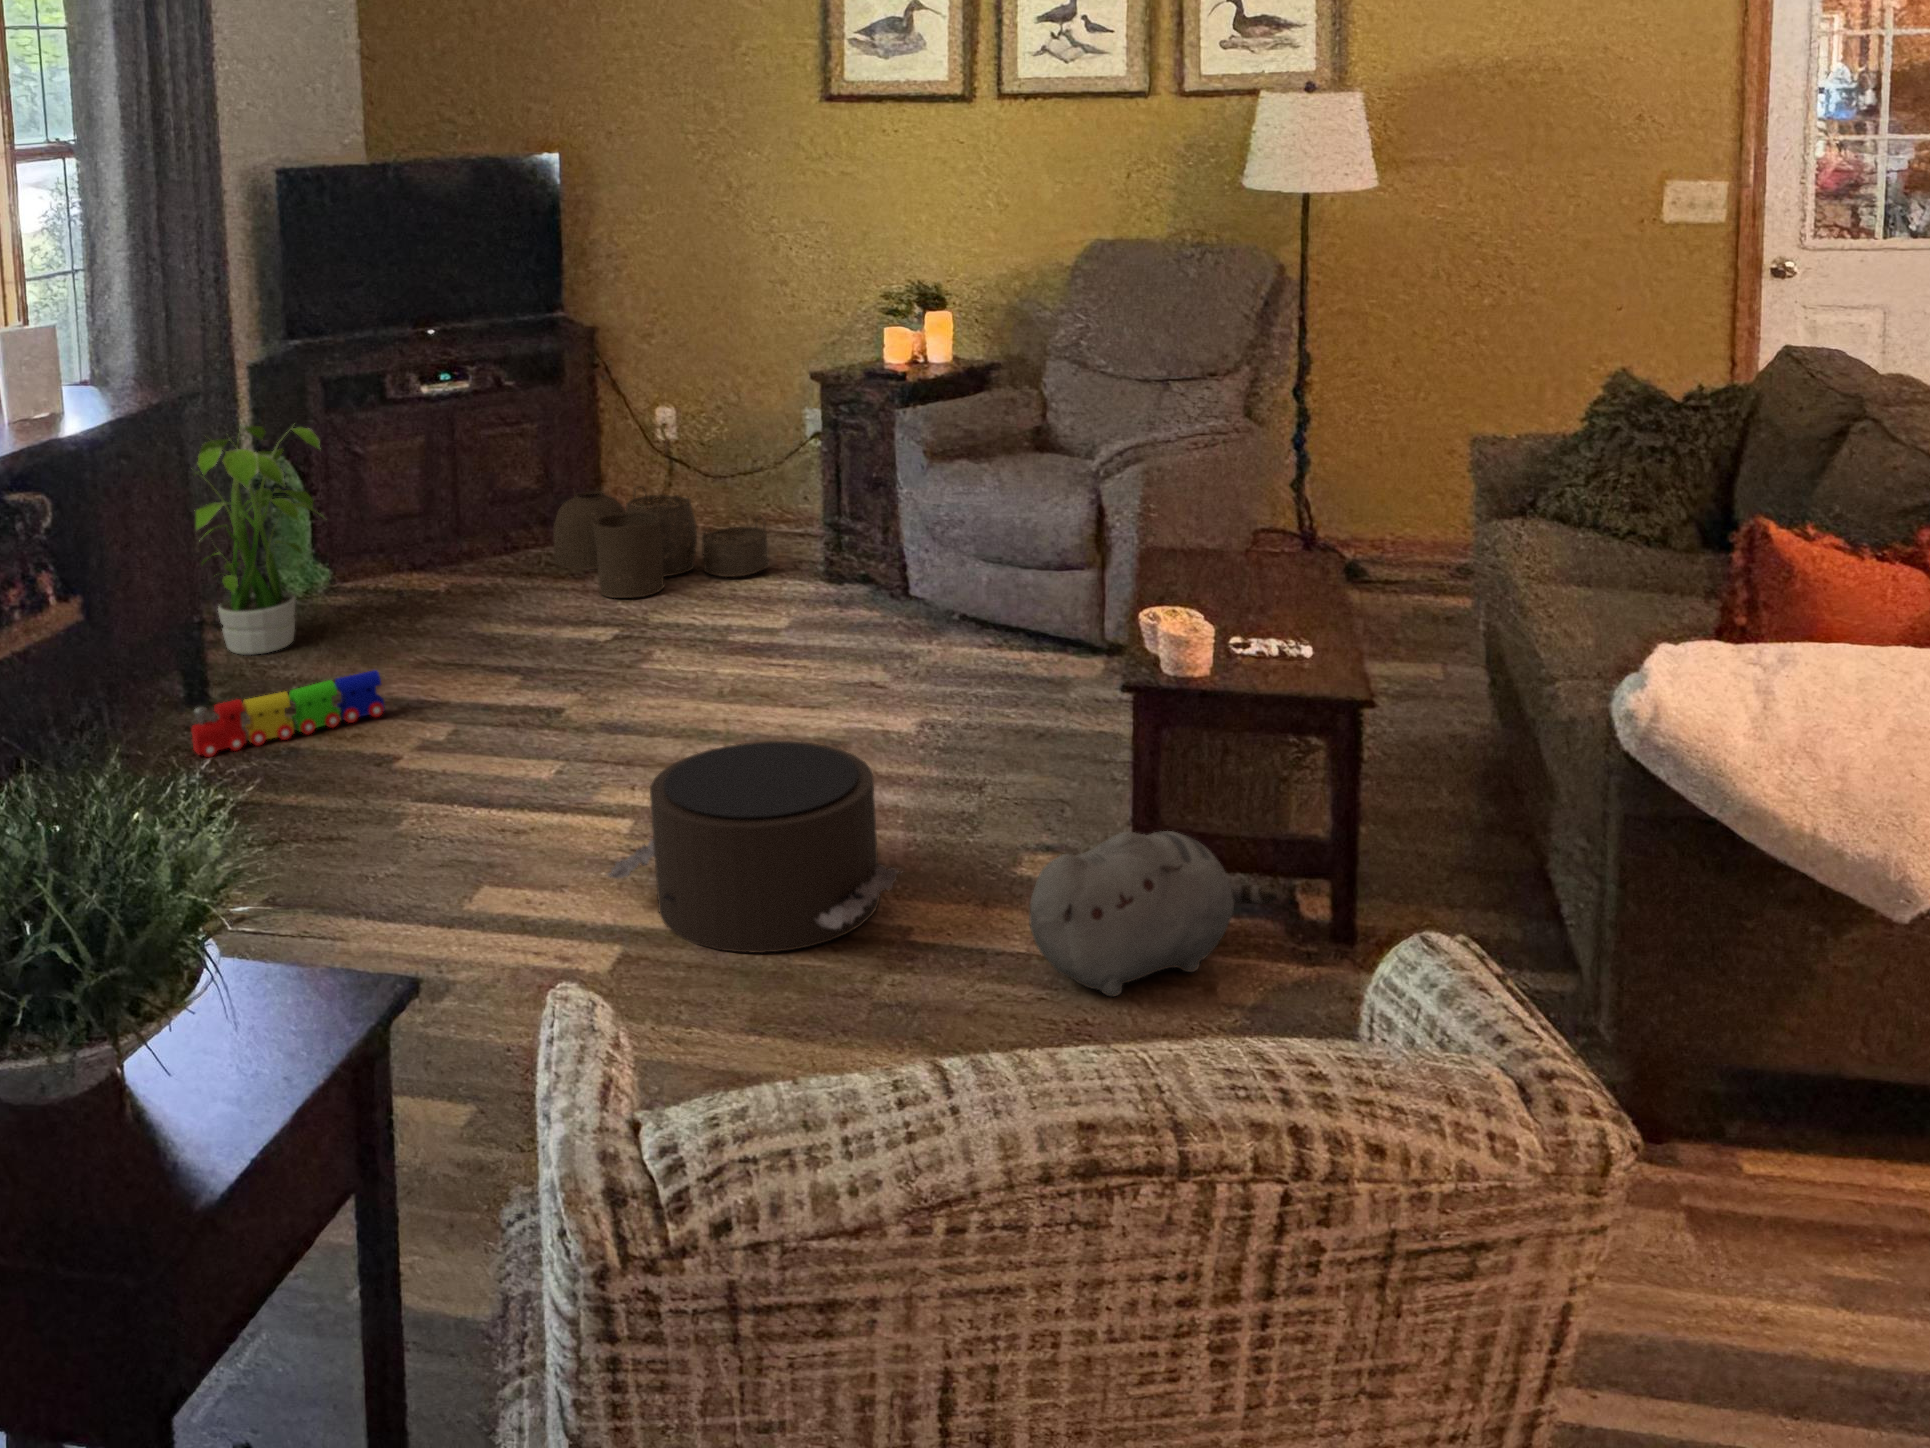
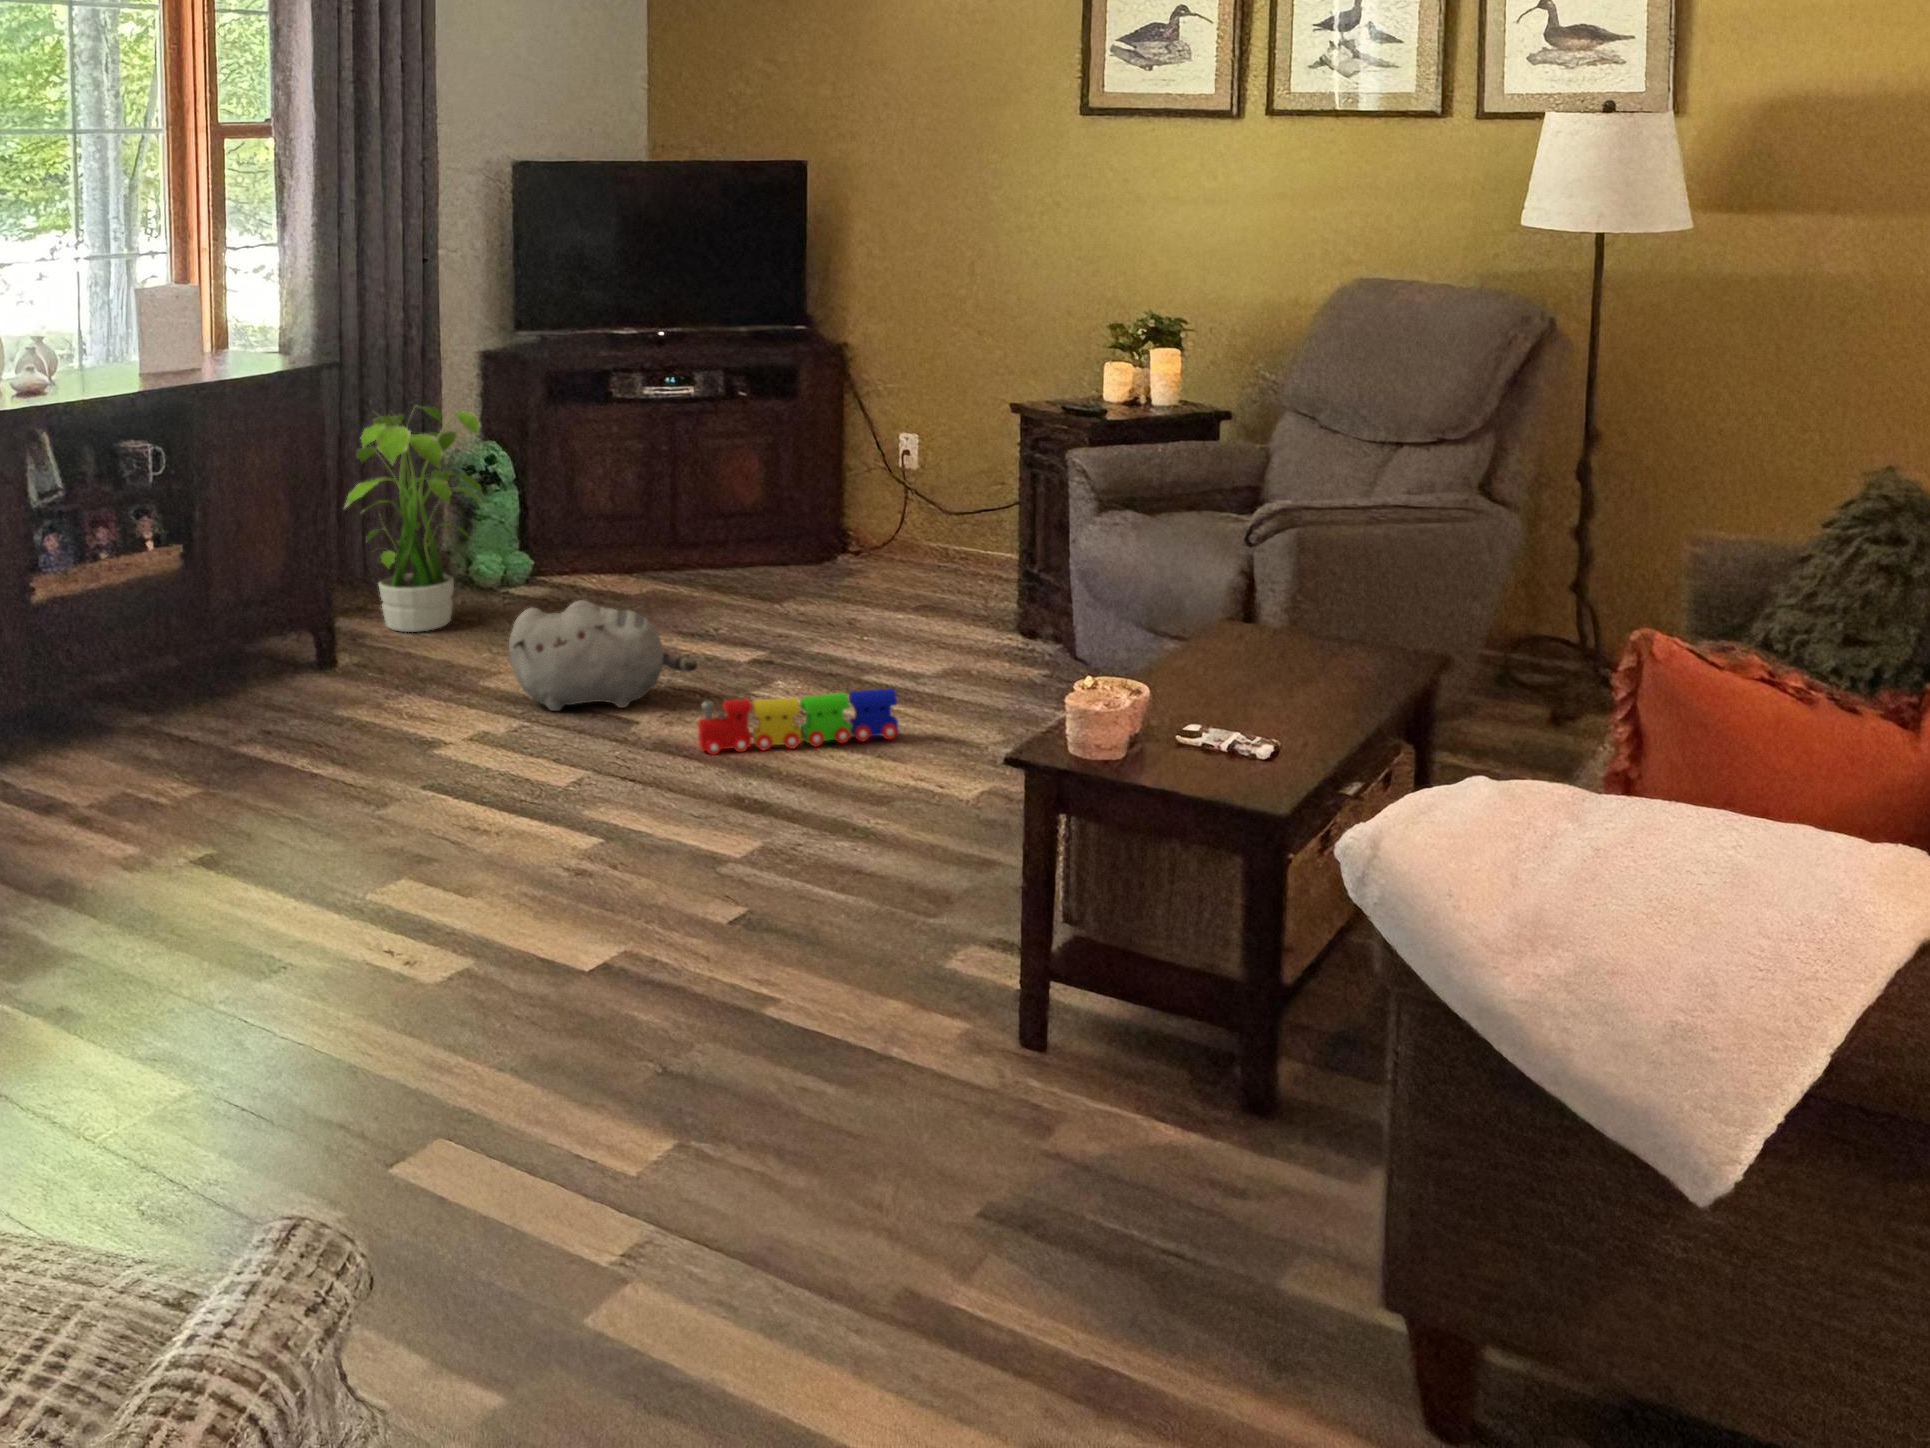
woven basket: present [554,486,770,598] -> none [756,507,965,626]
toy train: present [192,670,385,757] -> present [698,689,899,755]
pouf: present [606,741,903,953] -> none [490,770,776,996]
plush toy: present [1029,831,1277,996] -> present [509,600,697,711]

